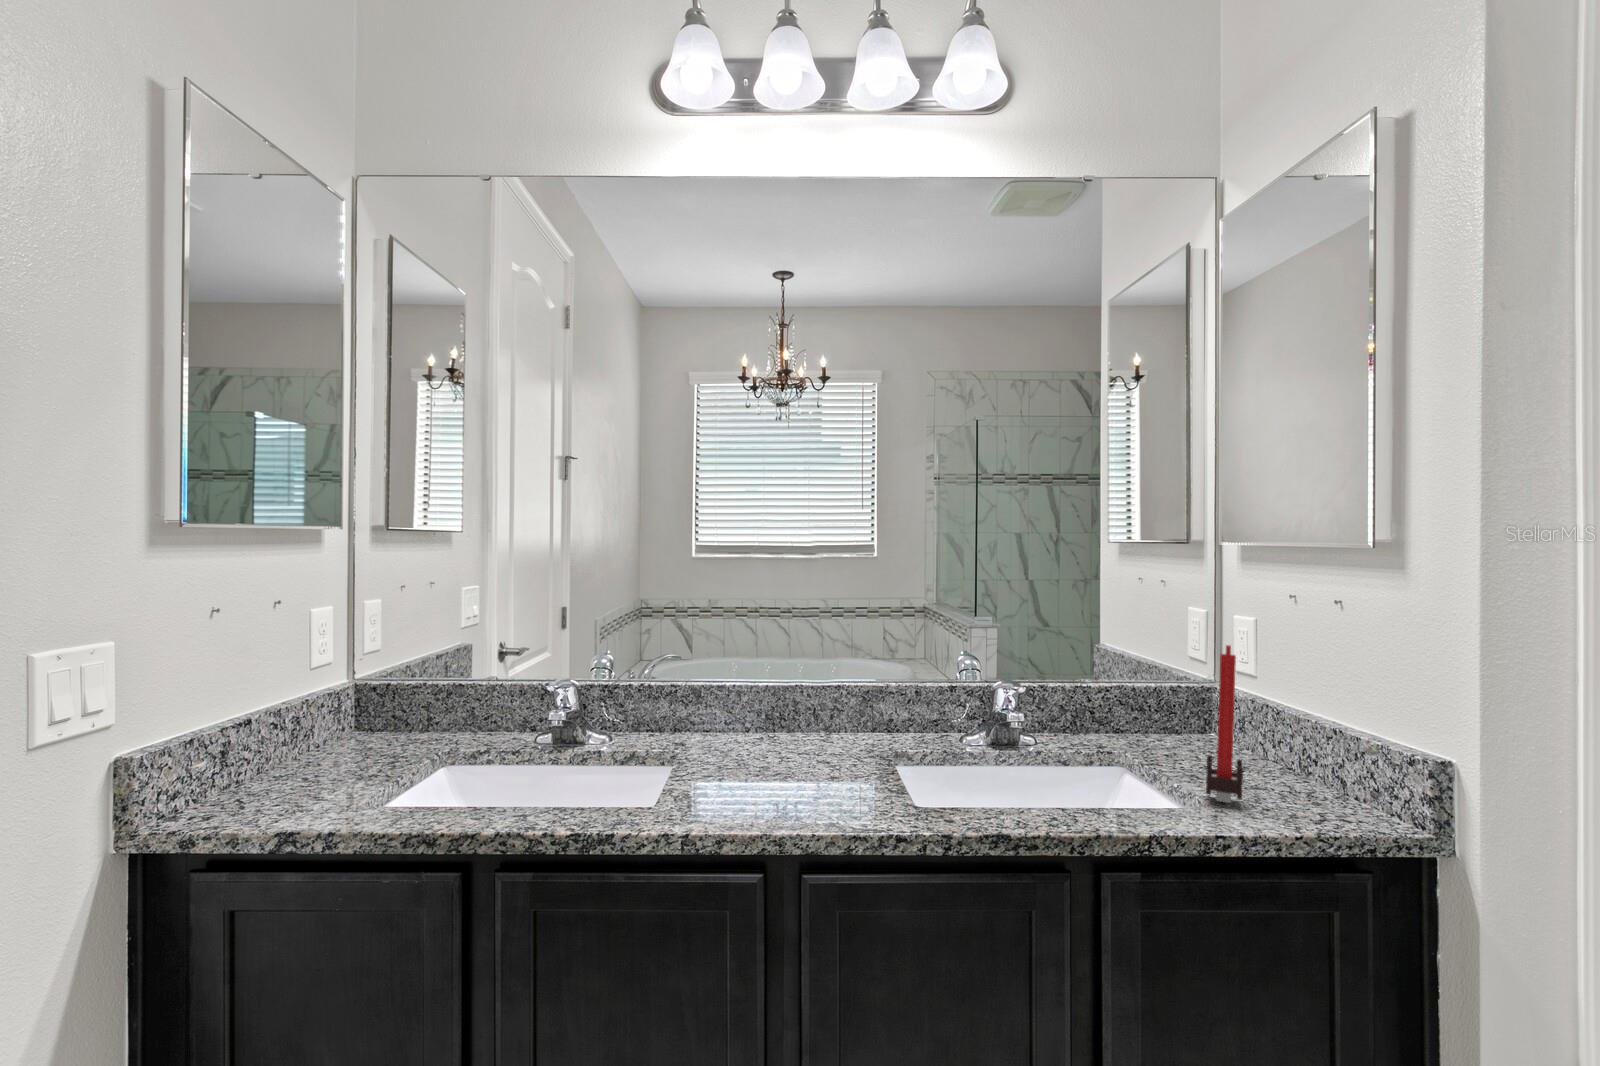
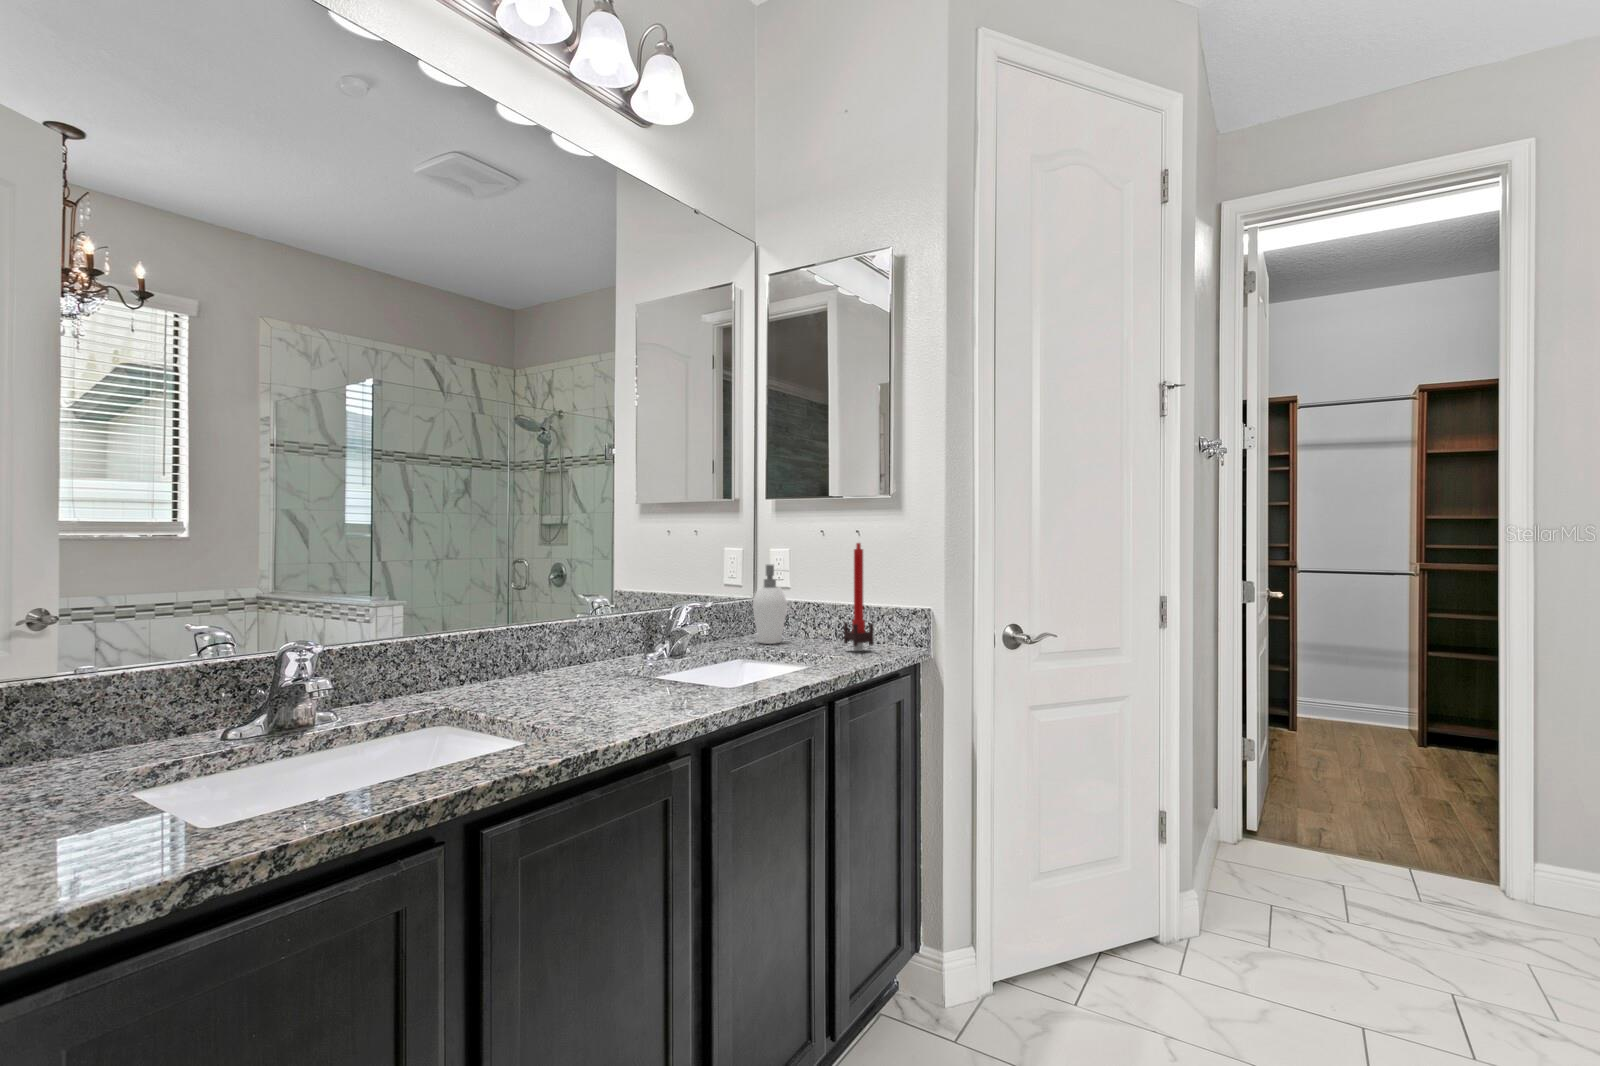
soap dispenser: none [1134,652,1184,757] -> present [753,564,787,644]

